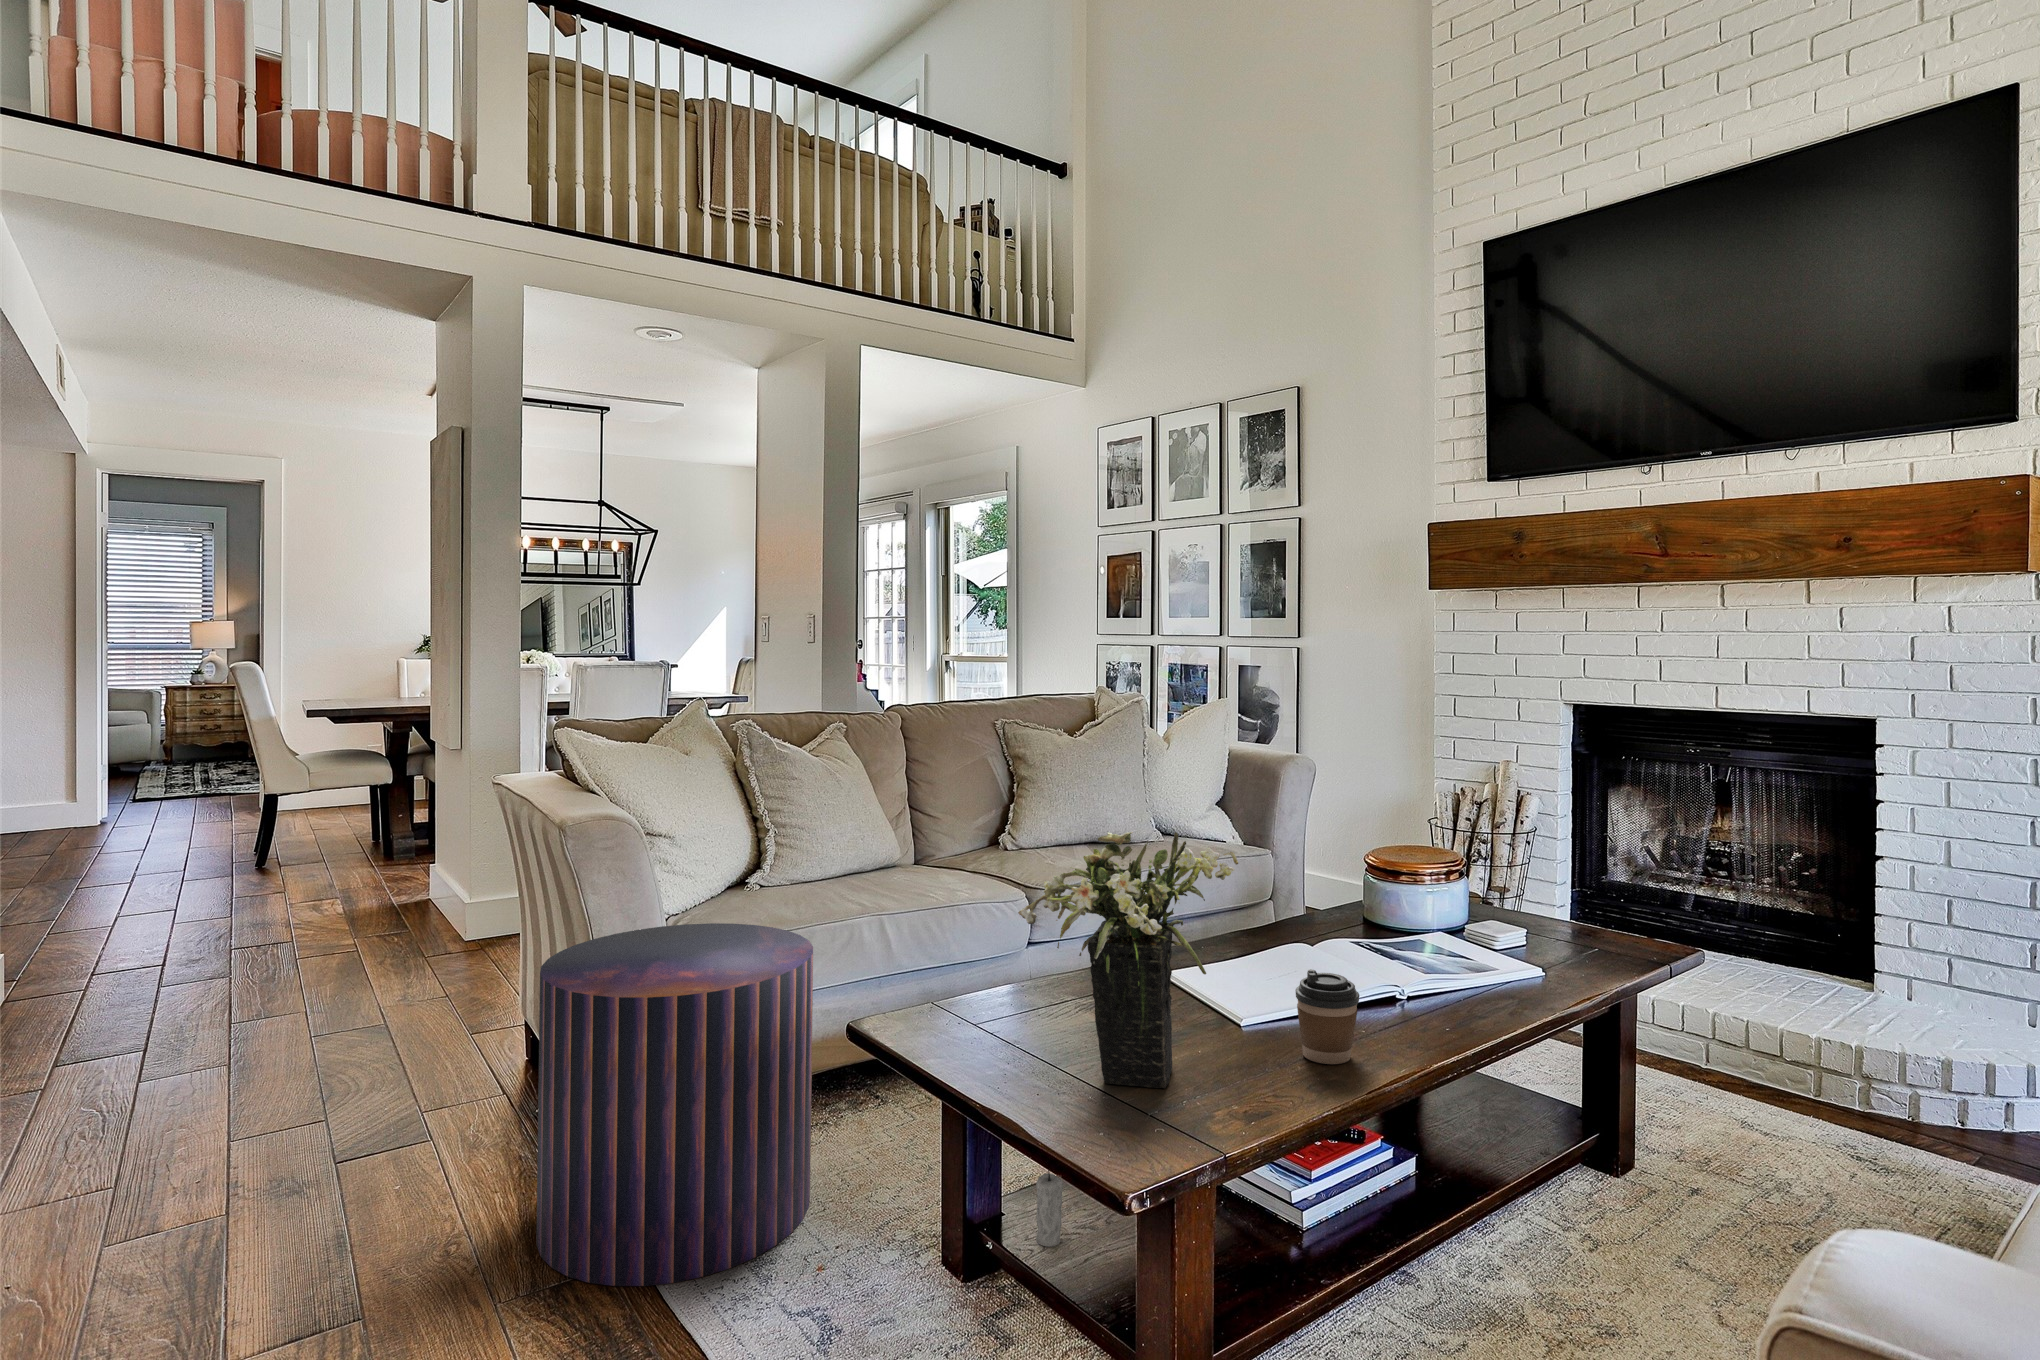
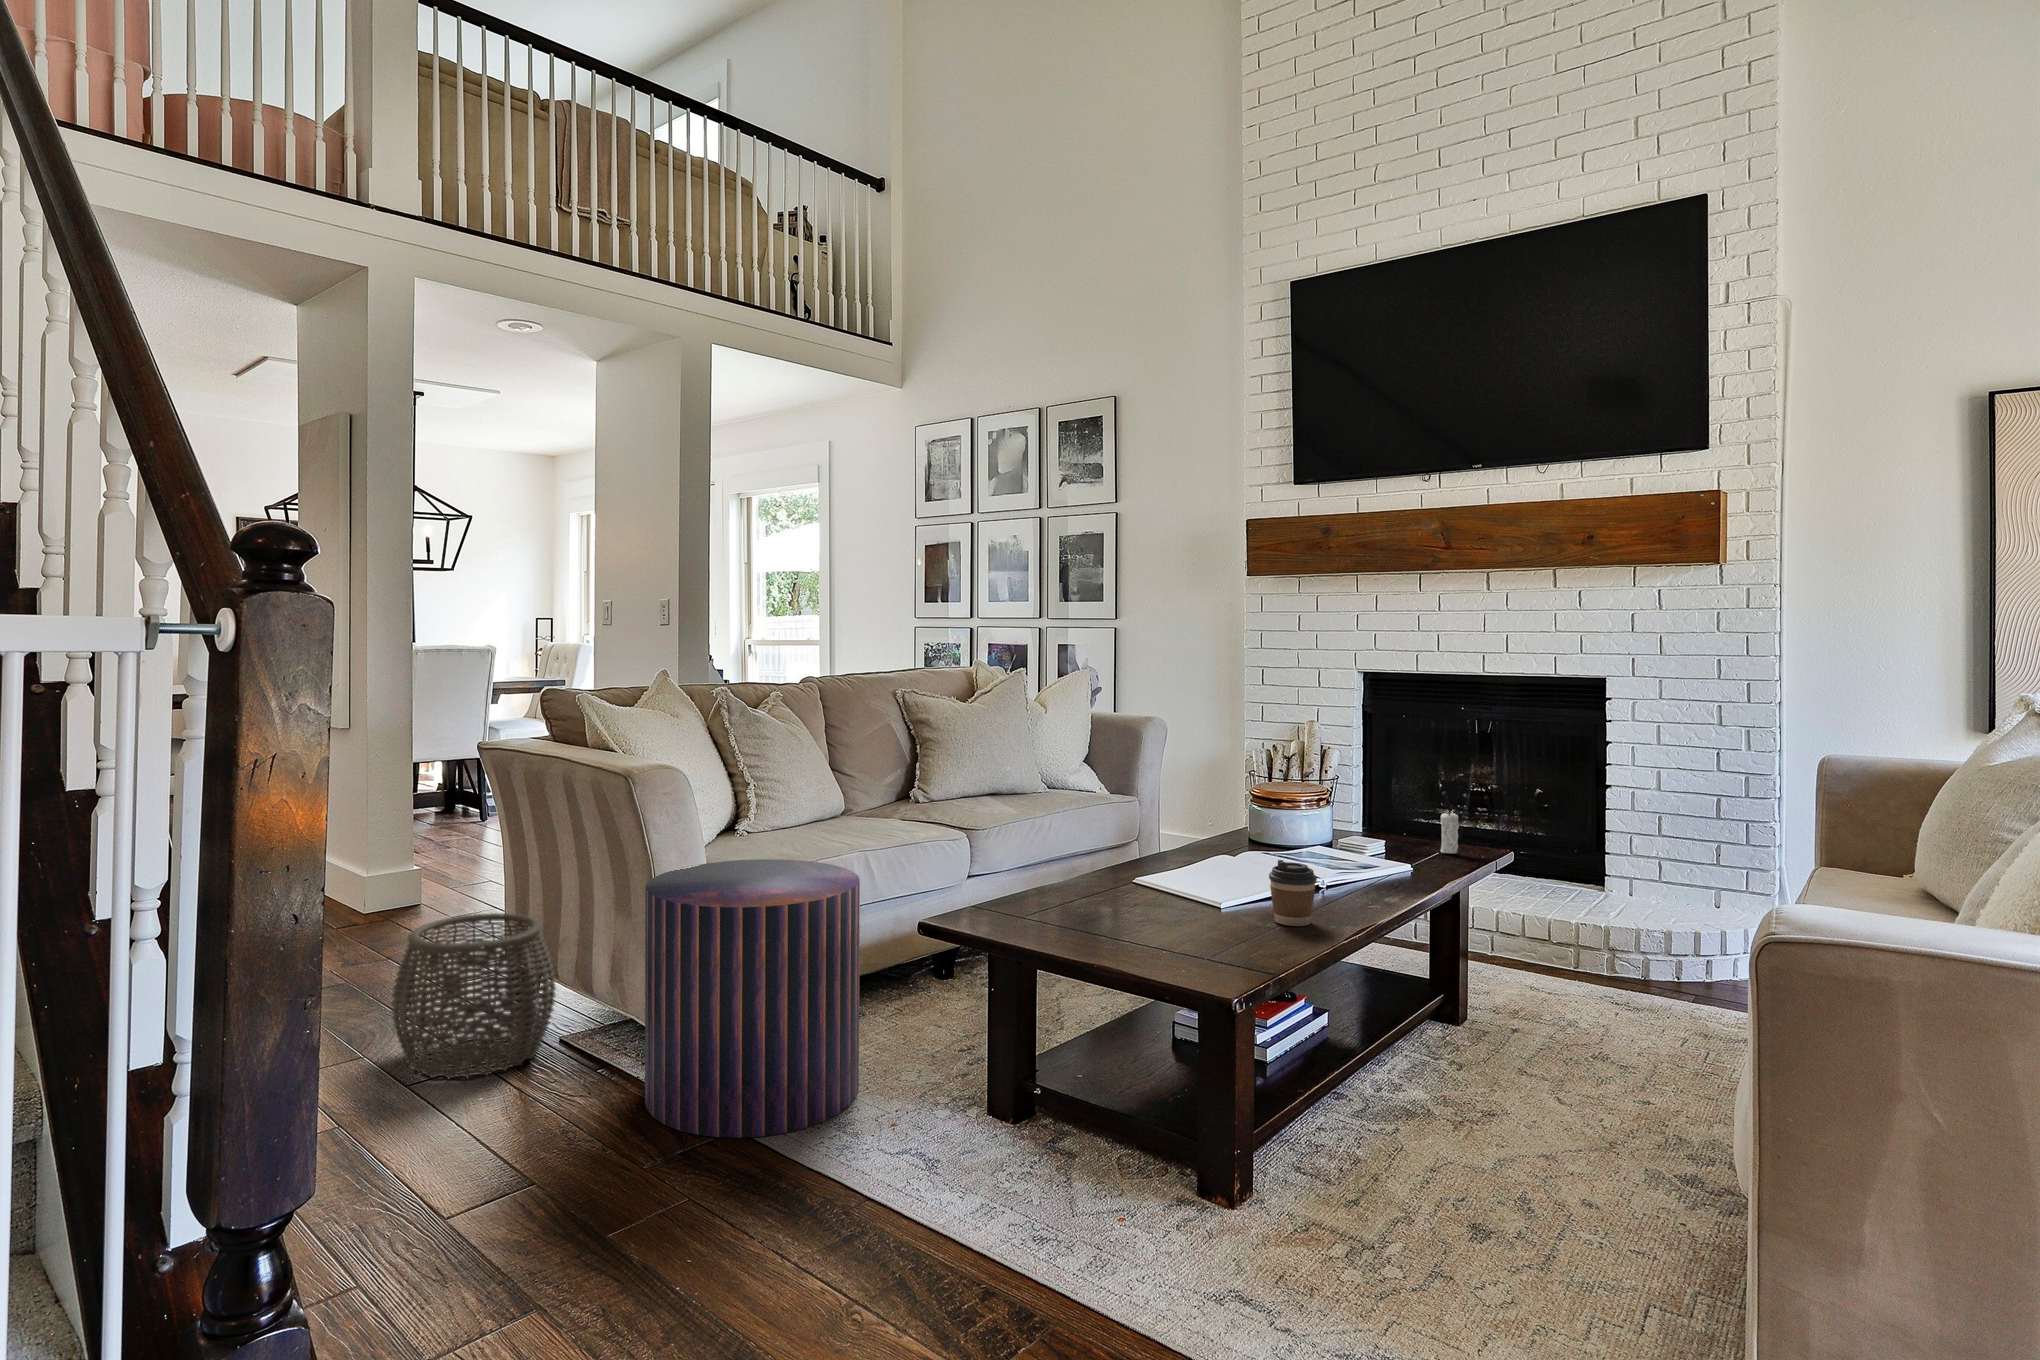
flower arrangement: present [1018,832,1238,1088] -> none [1077,758,1239,945]
woven basket: none [308,969,511,1168] -> present [391,913,556,1079]
candle: present [1036,1170,1063,1247] -> present [1440,810,1459,853]

